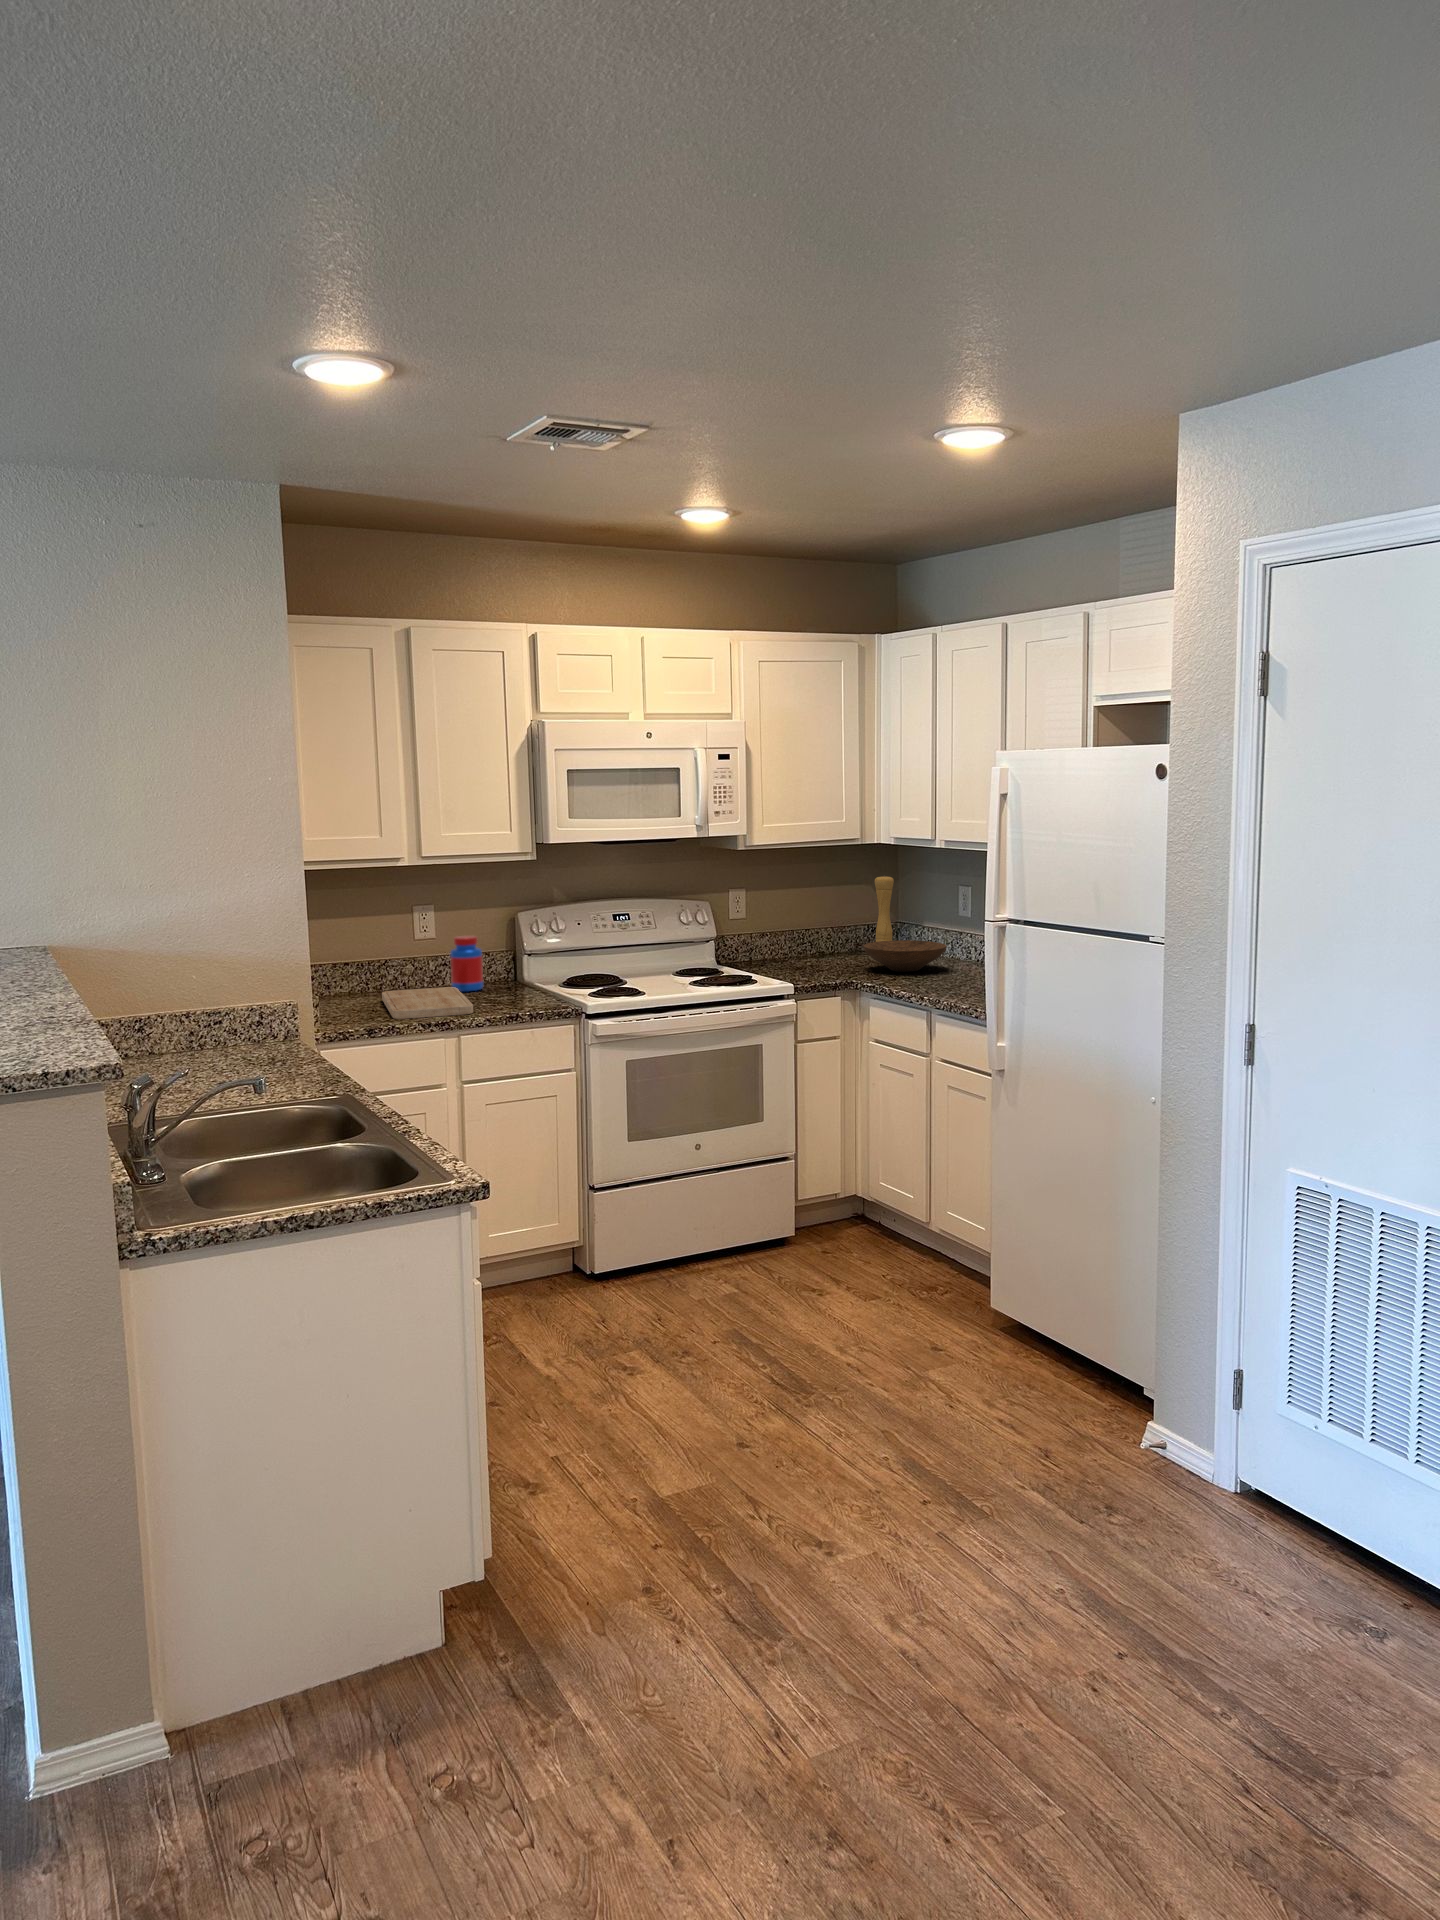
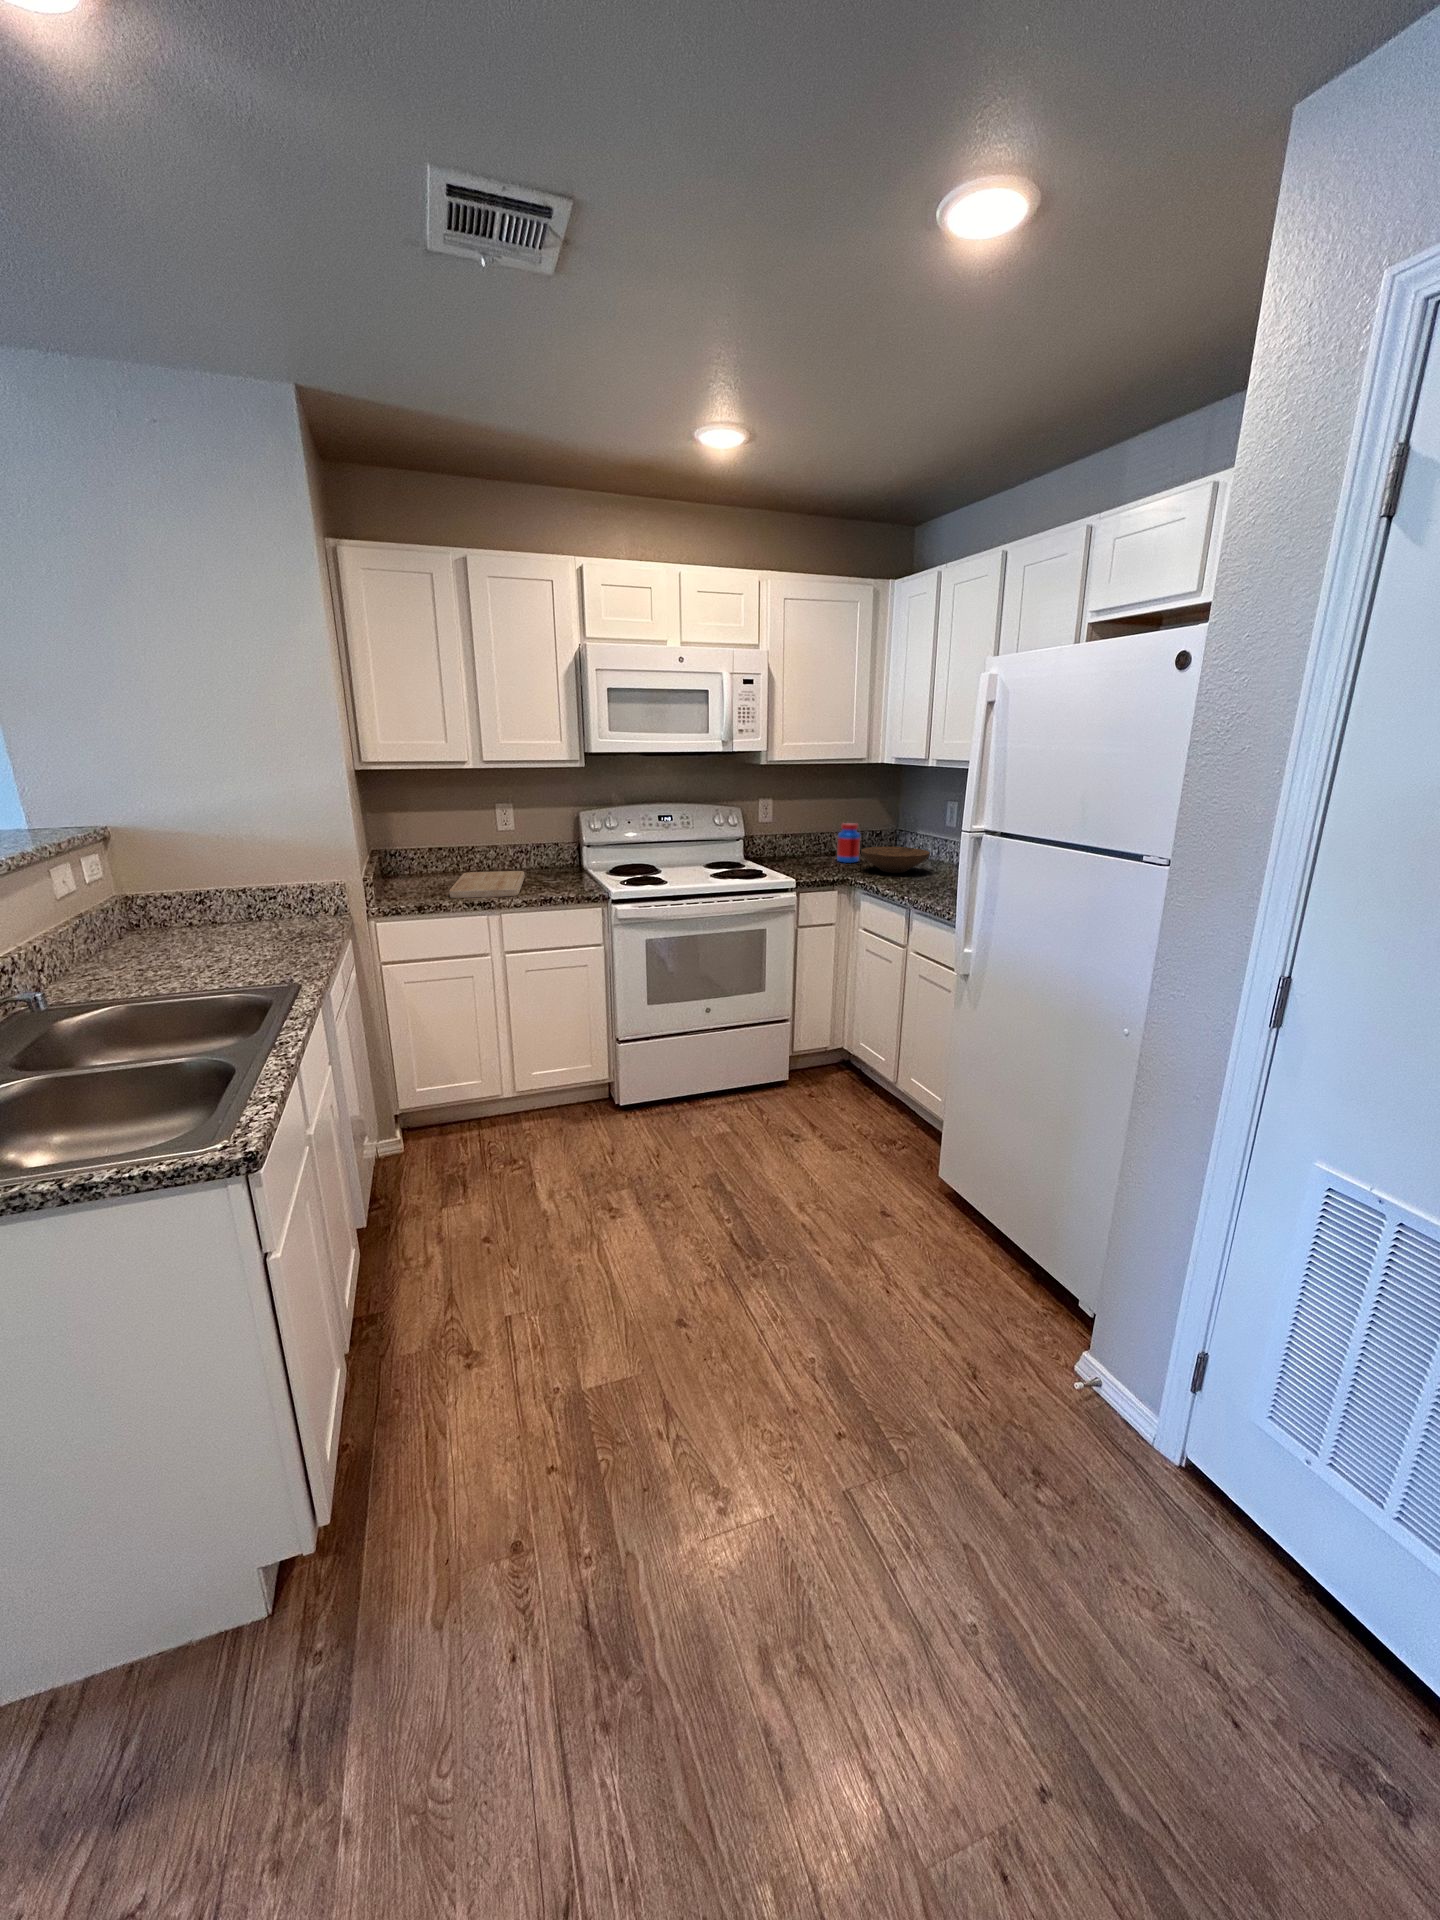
pepper mill: present [875,875,894,942] -> none [876,794,894,853]
jar: present [450,936,483,992] -> present [837,823,860,863]

